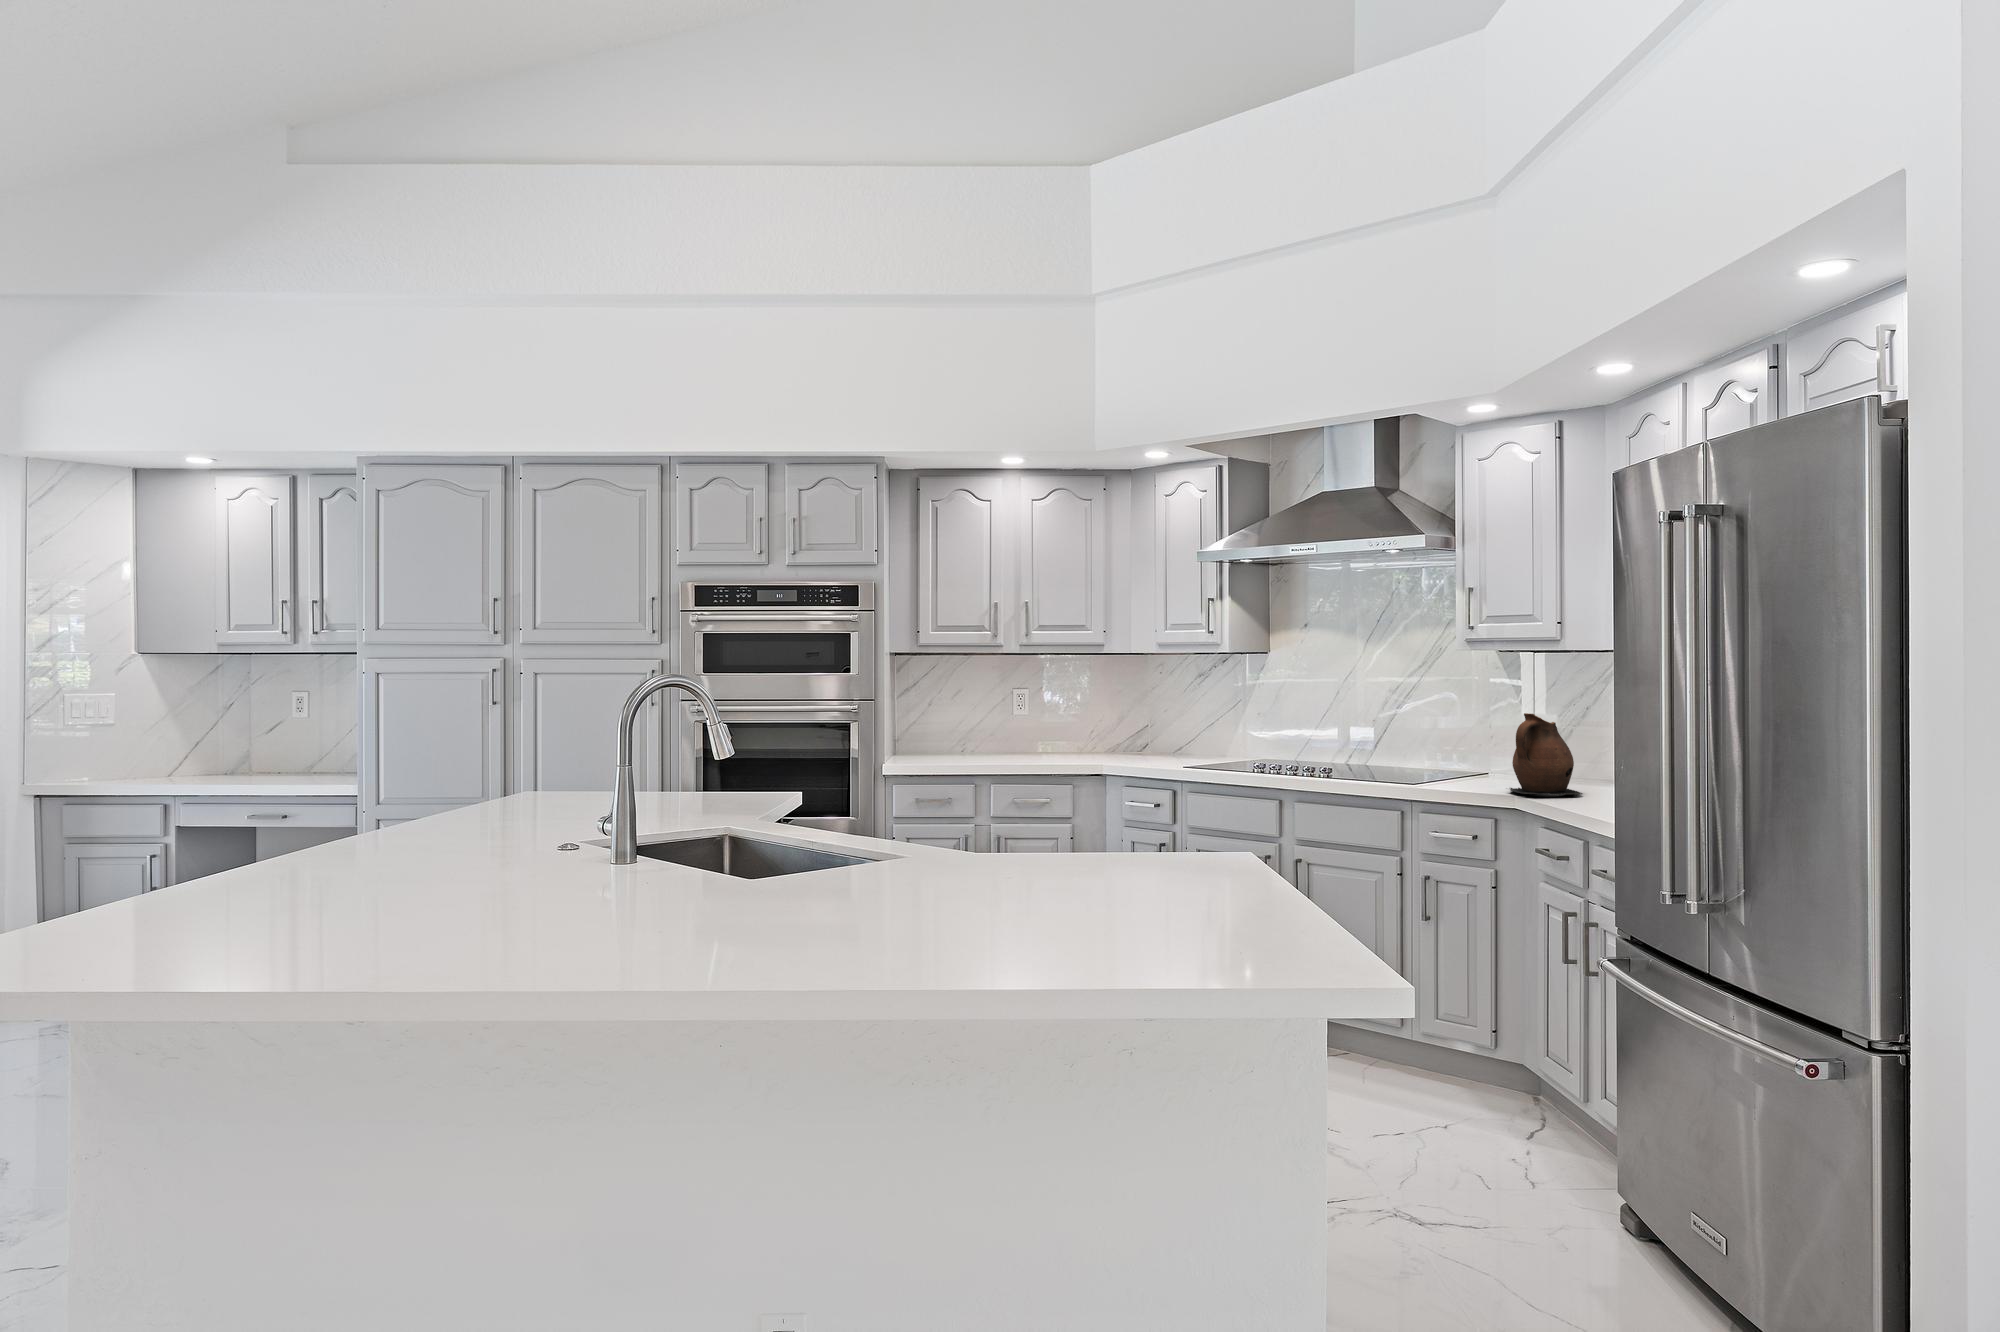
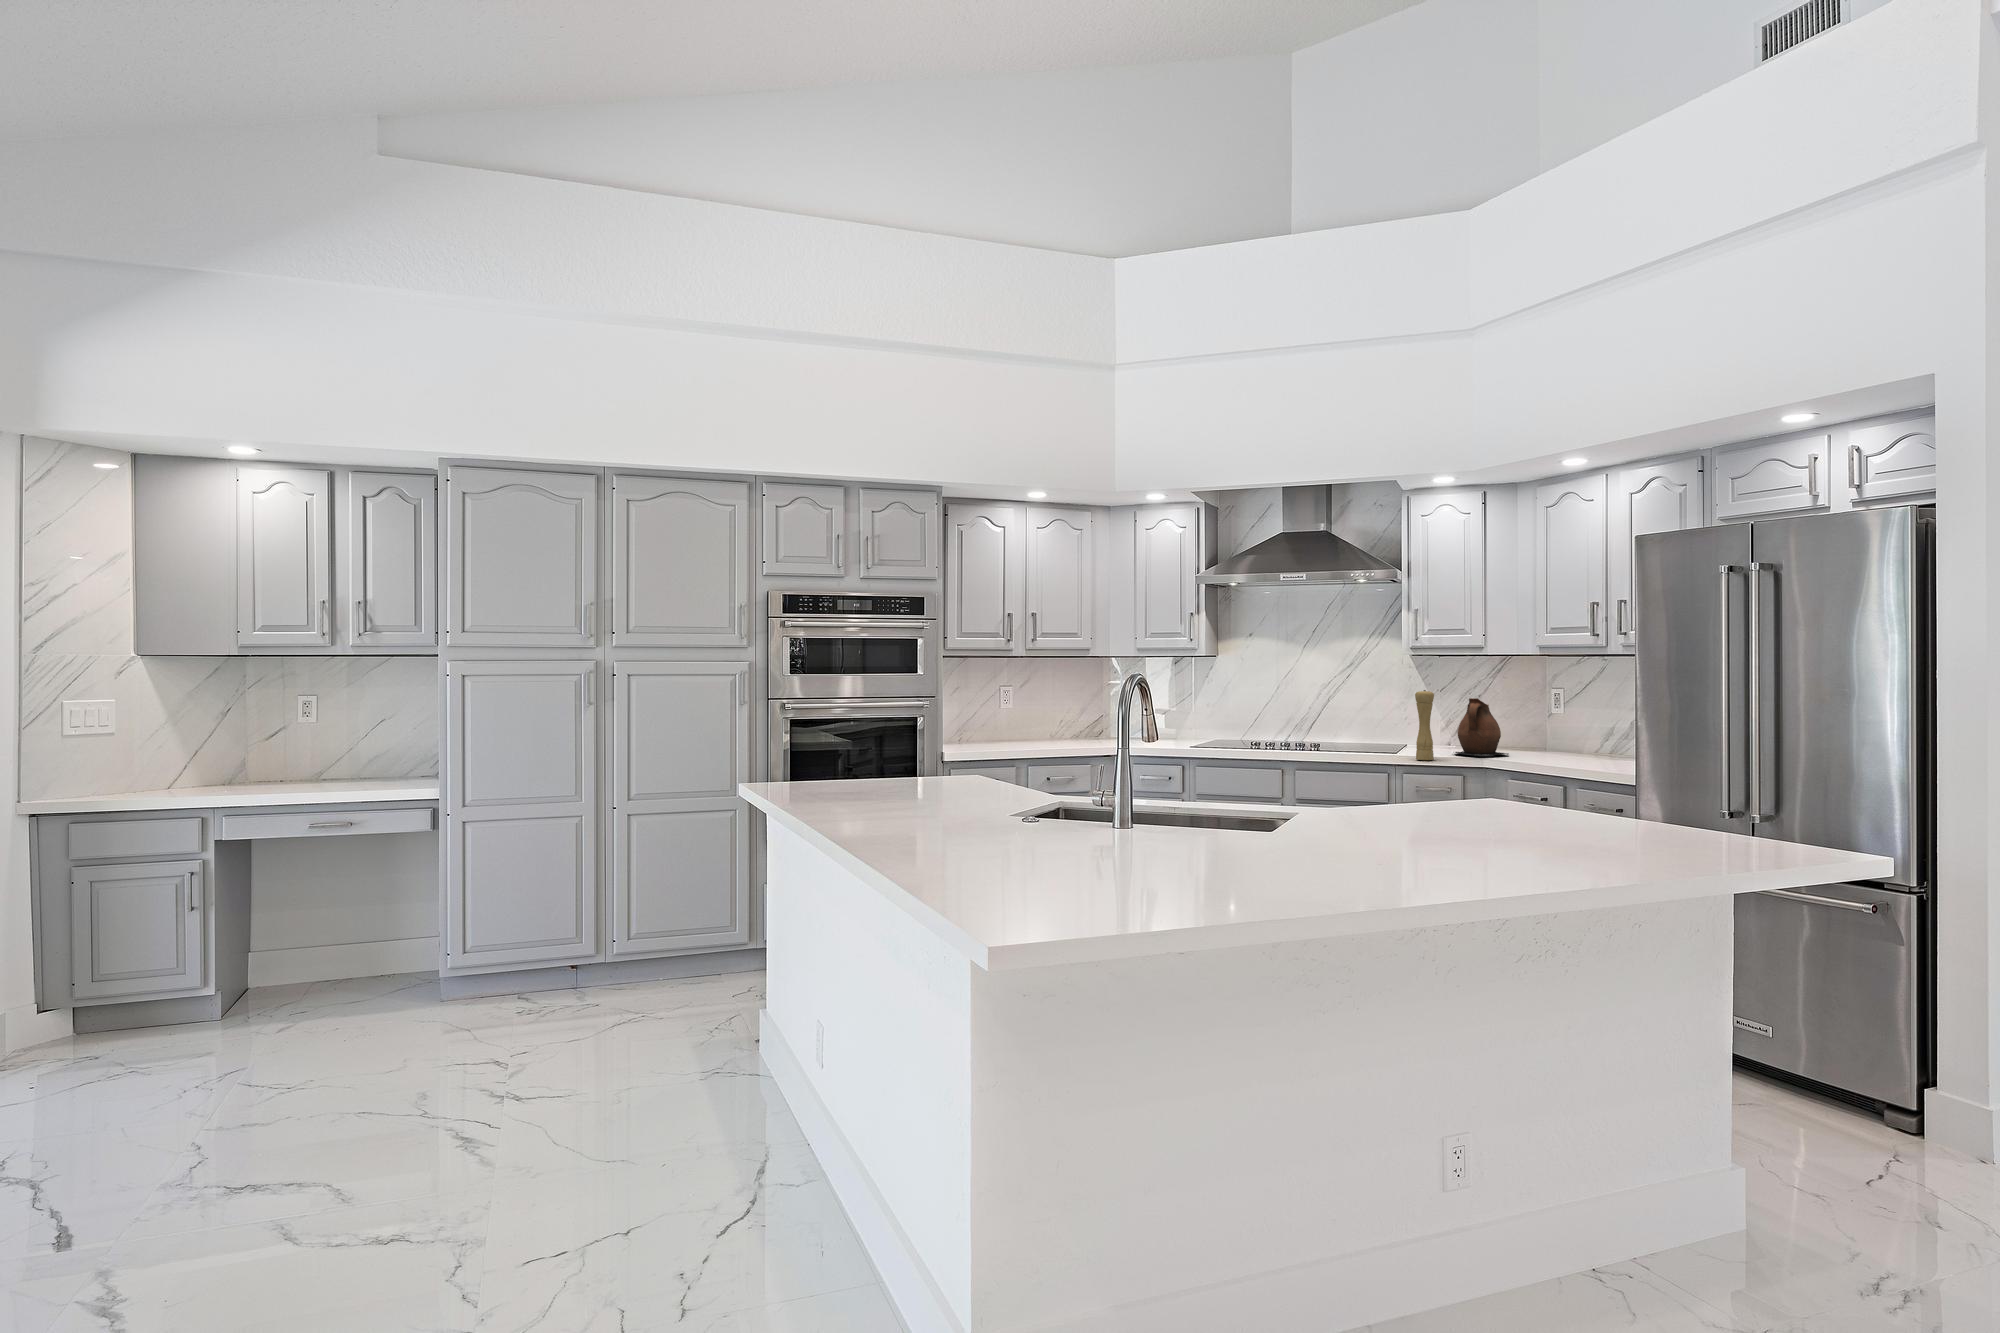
pepper mill: none [1430,701,1456,798] -> present [1415,690,1434,760]

